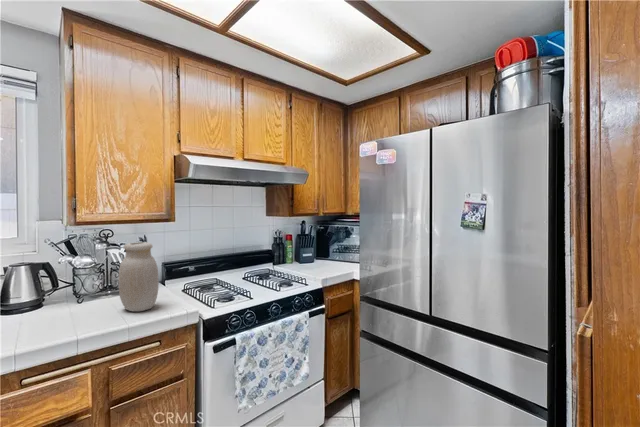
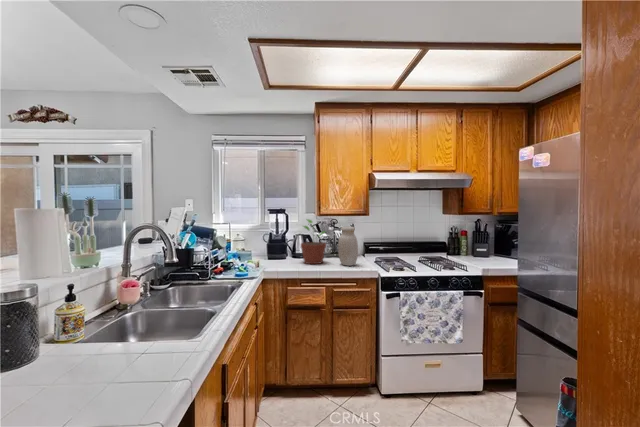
potted plant: none [23,233,92,324] -> present [301,219,326,264]

